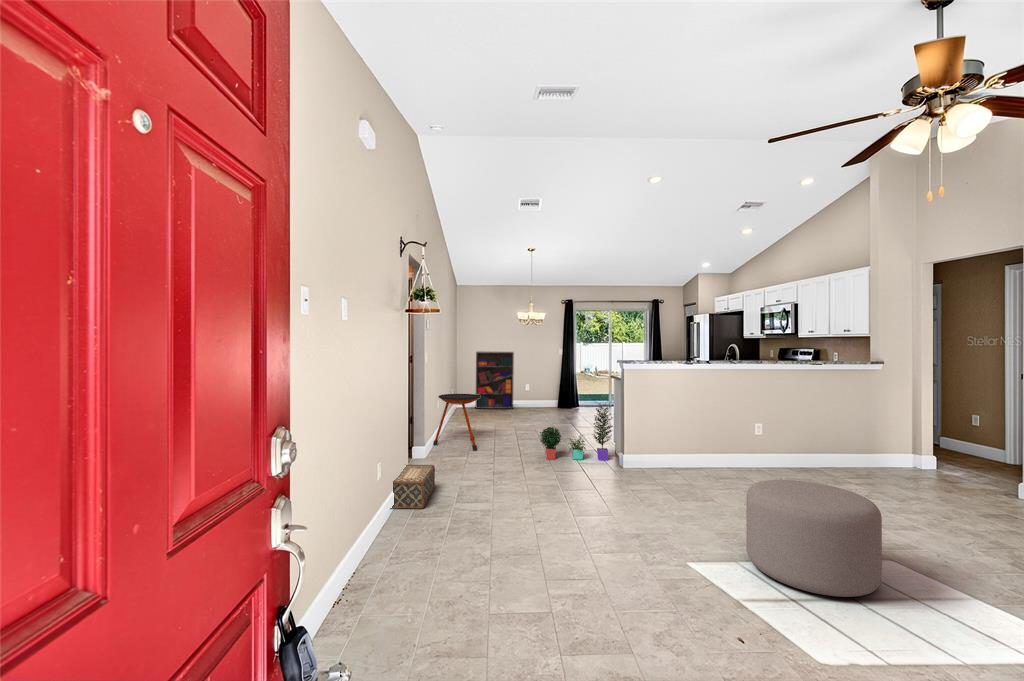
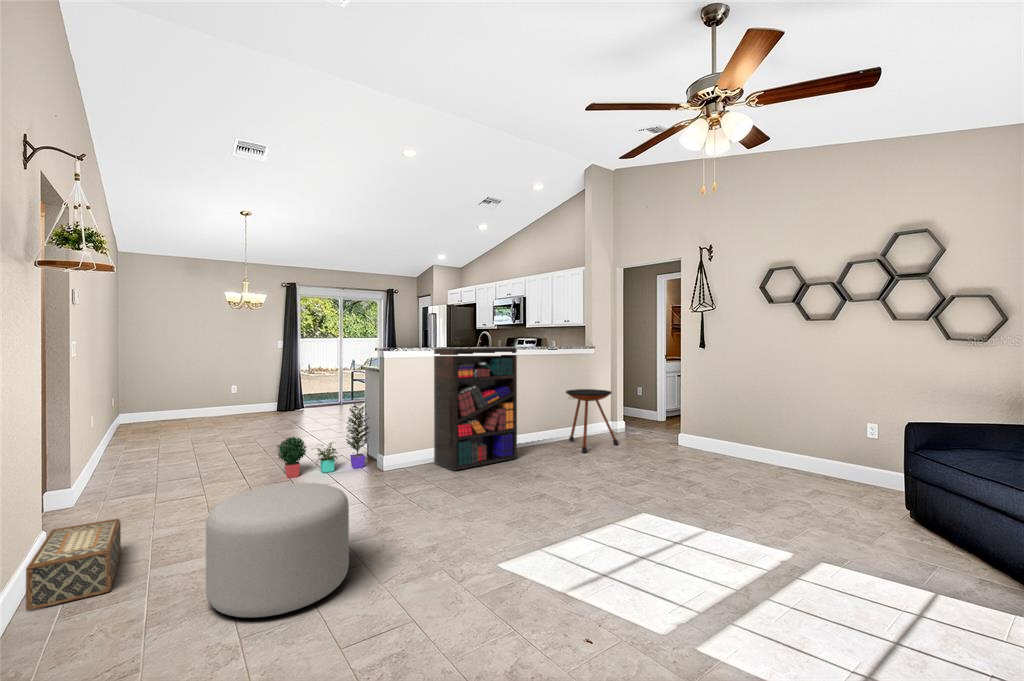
bookshelf: present [476,351,514,409] -> present [434,347,517,471]
side table: present [433,394,480,450] -> present [566,389,618,453]
ottoman: present [746,480,882,597] -> present [206,483,349,617]

